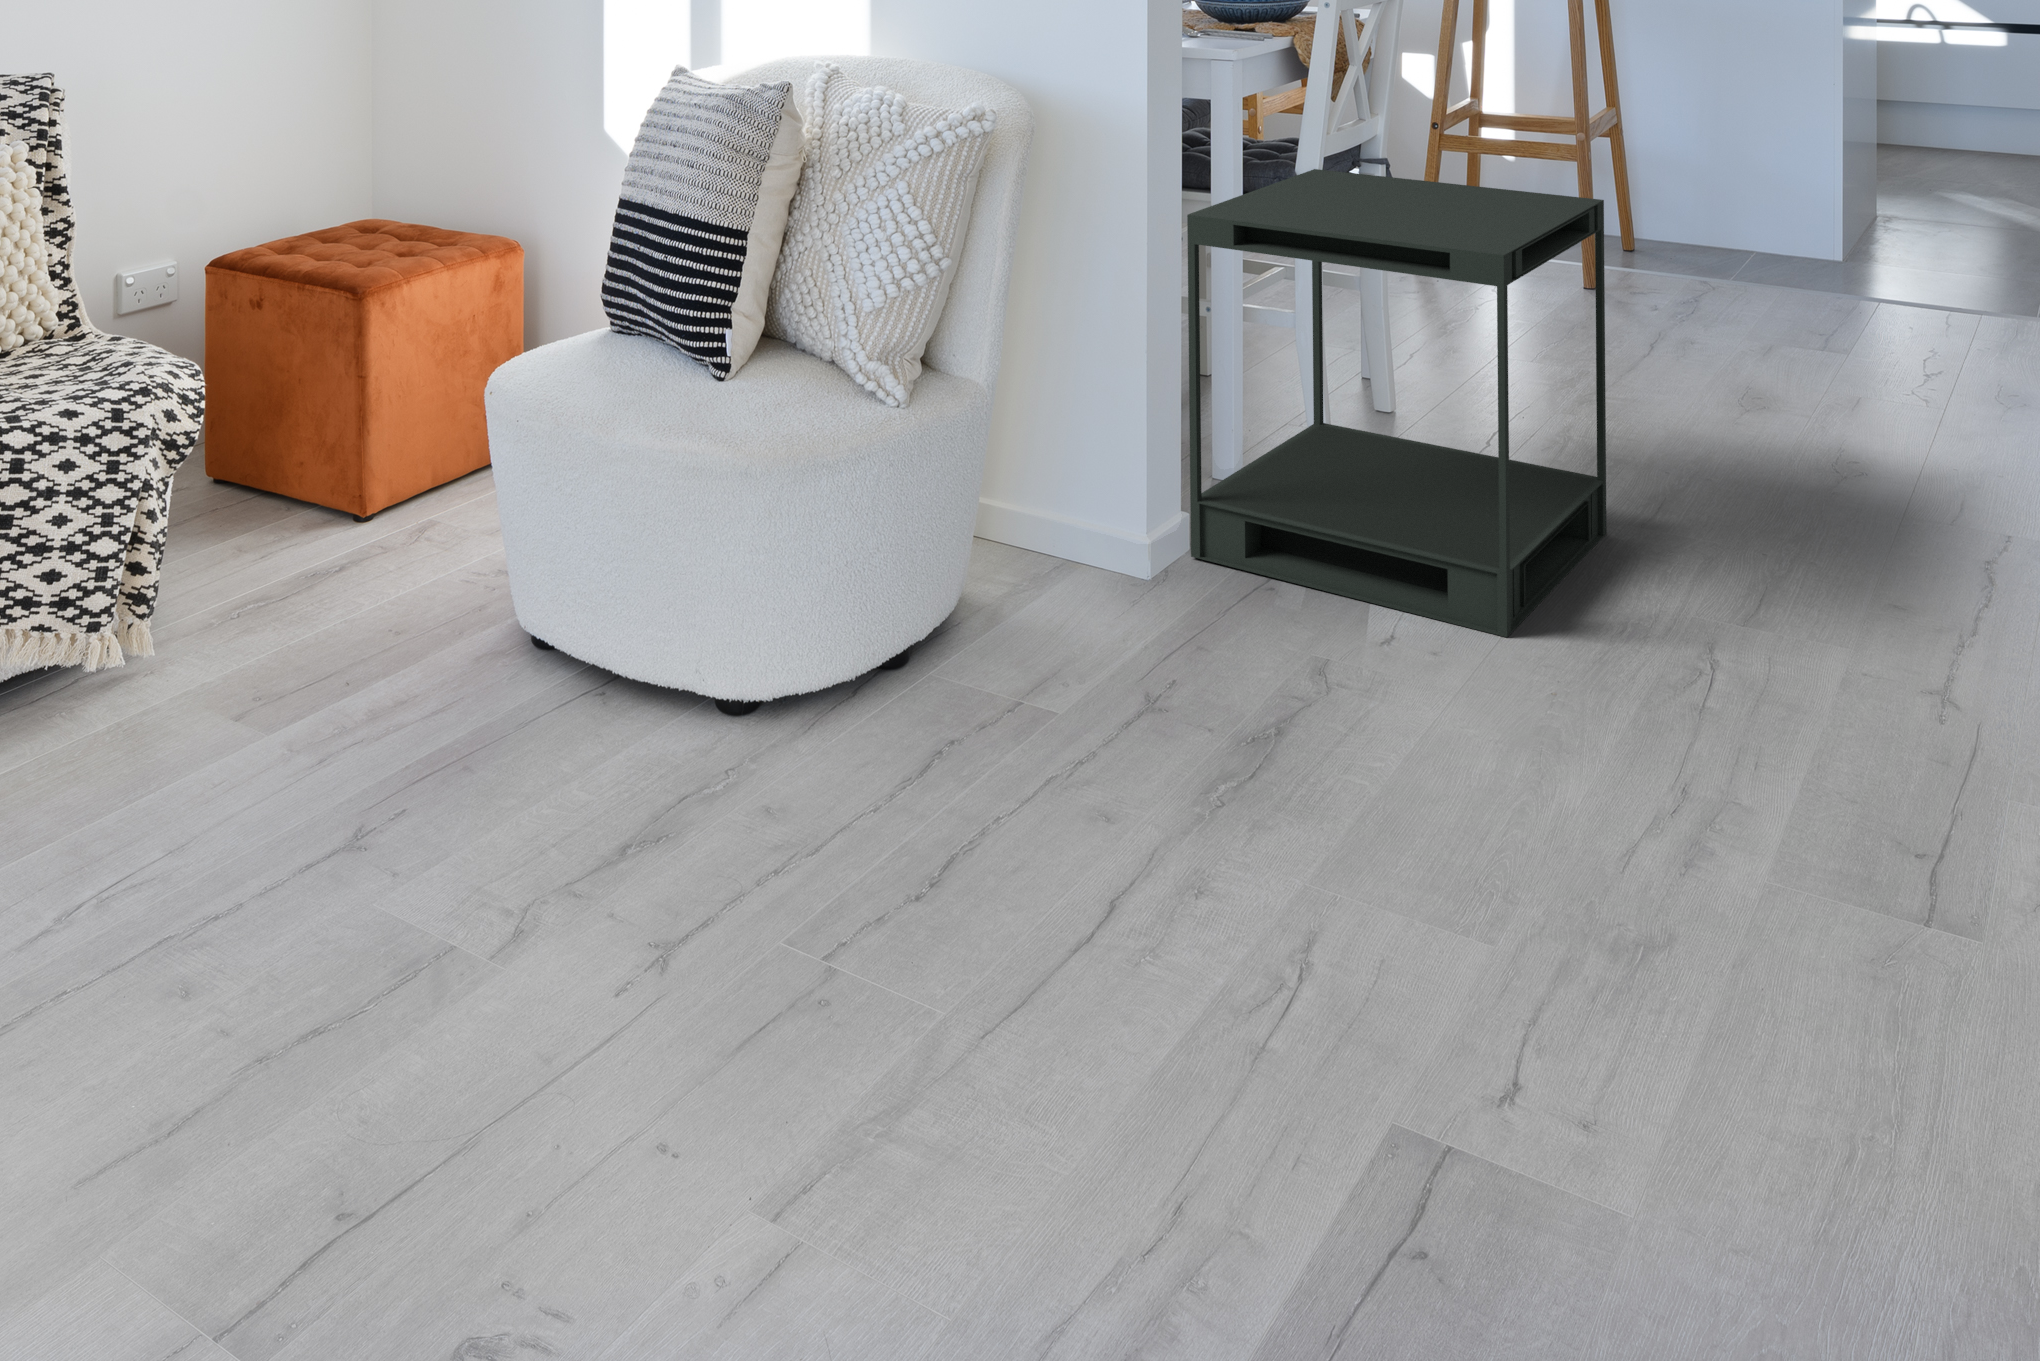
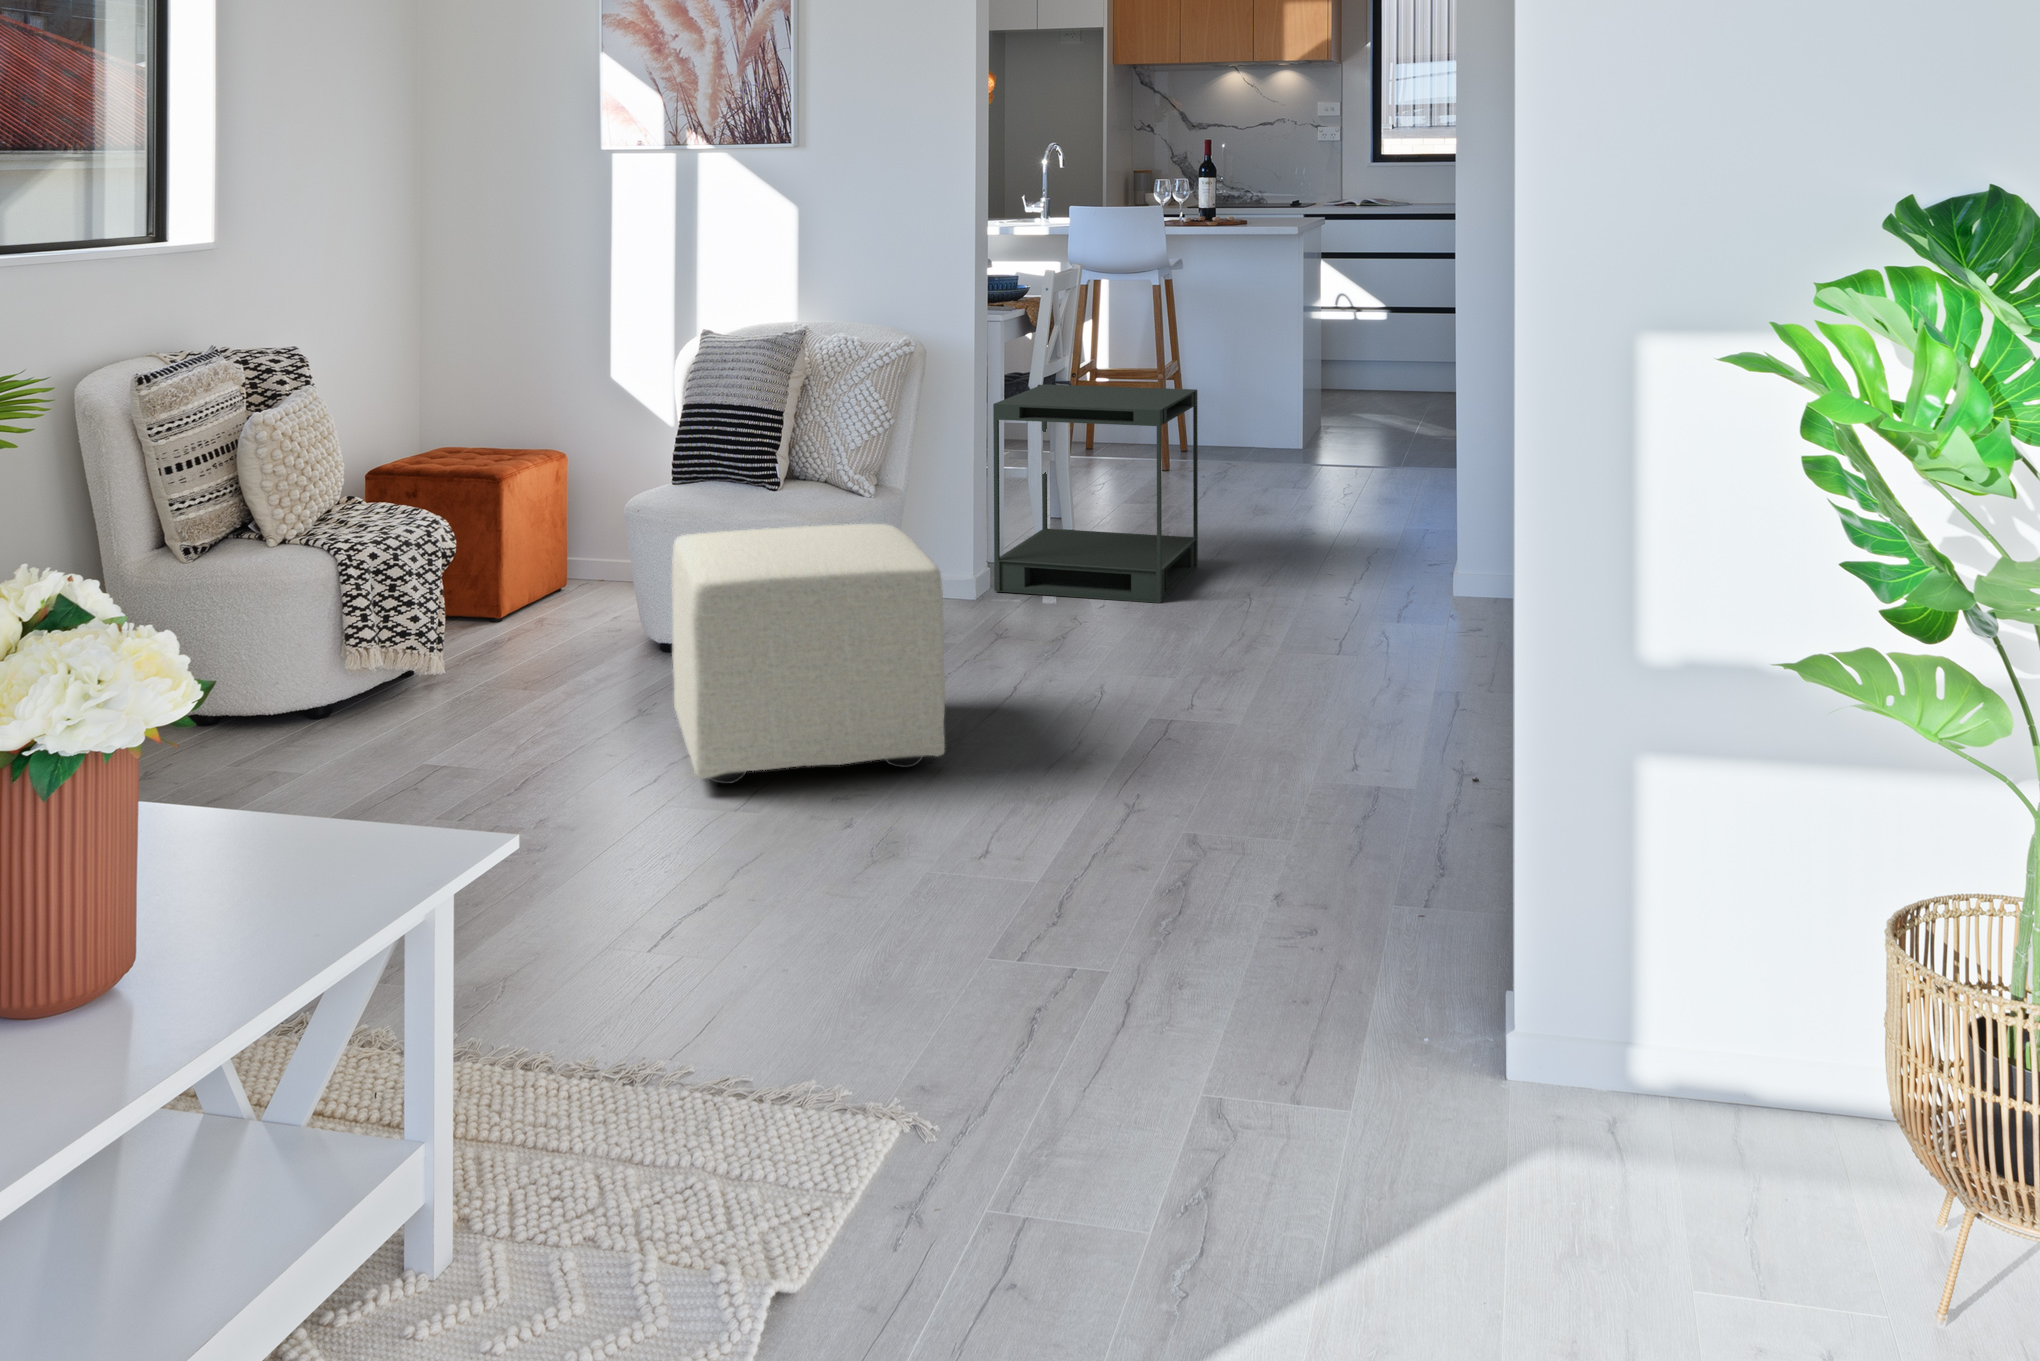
ottoman: none [161,517,823,1230] -> present [672,524,945,784]

